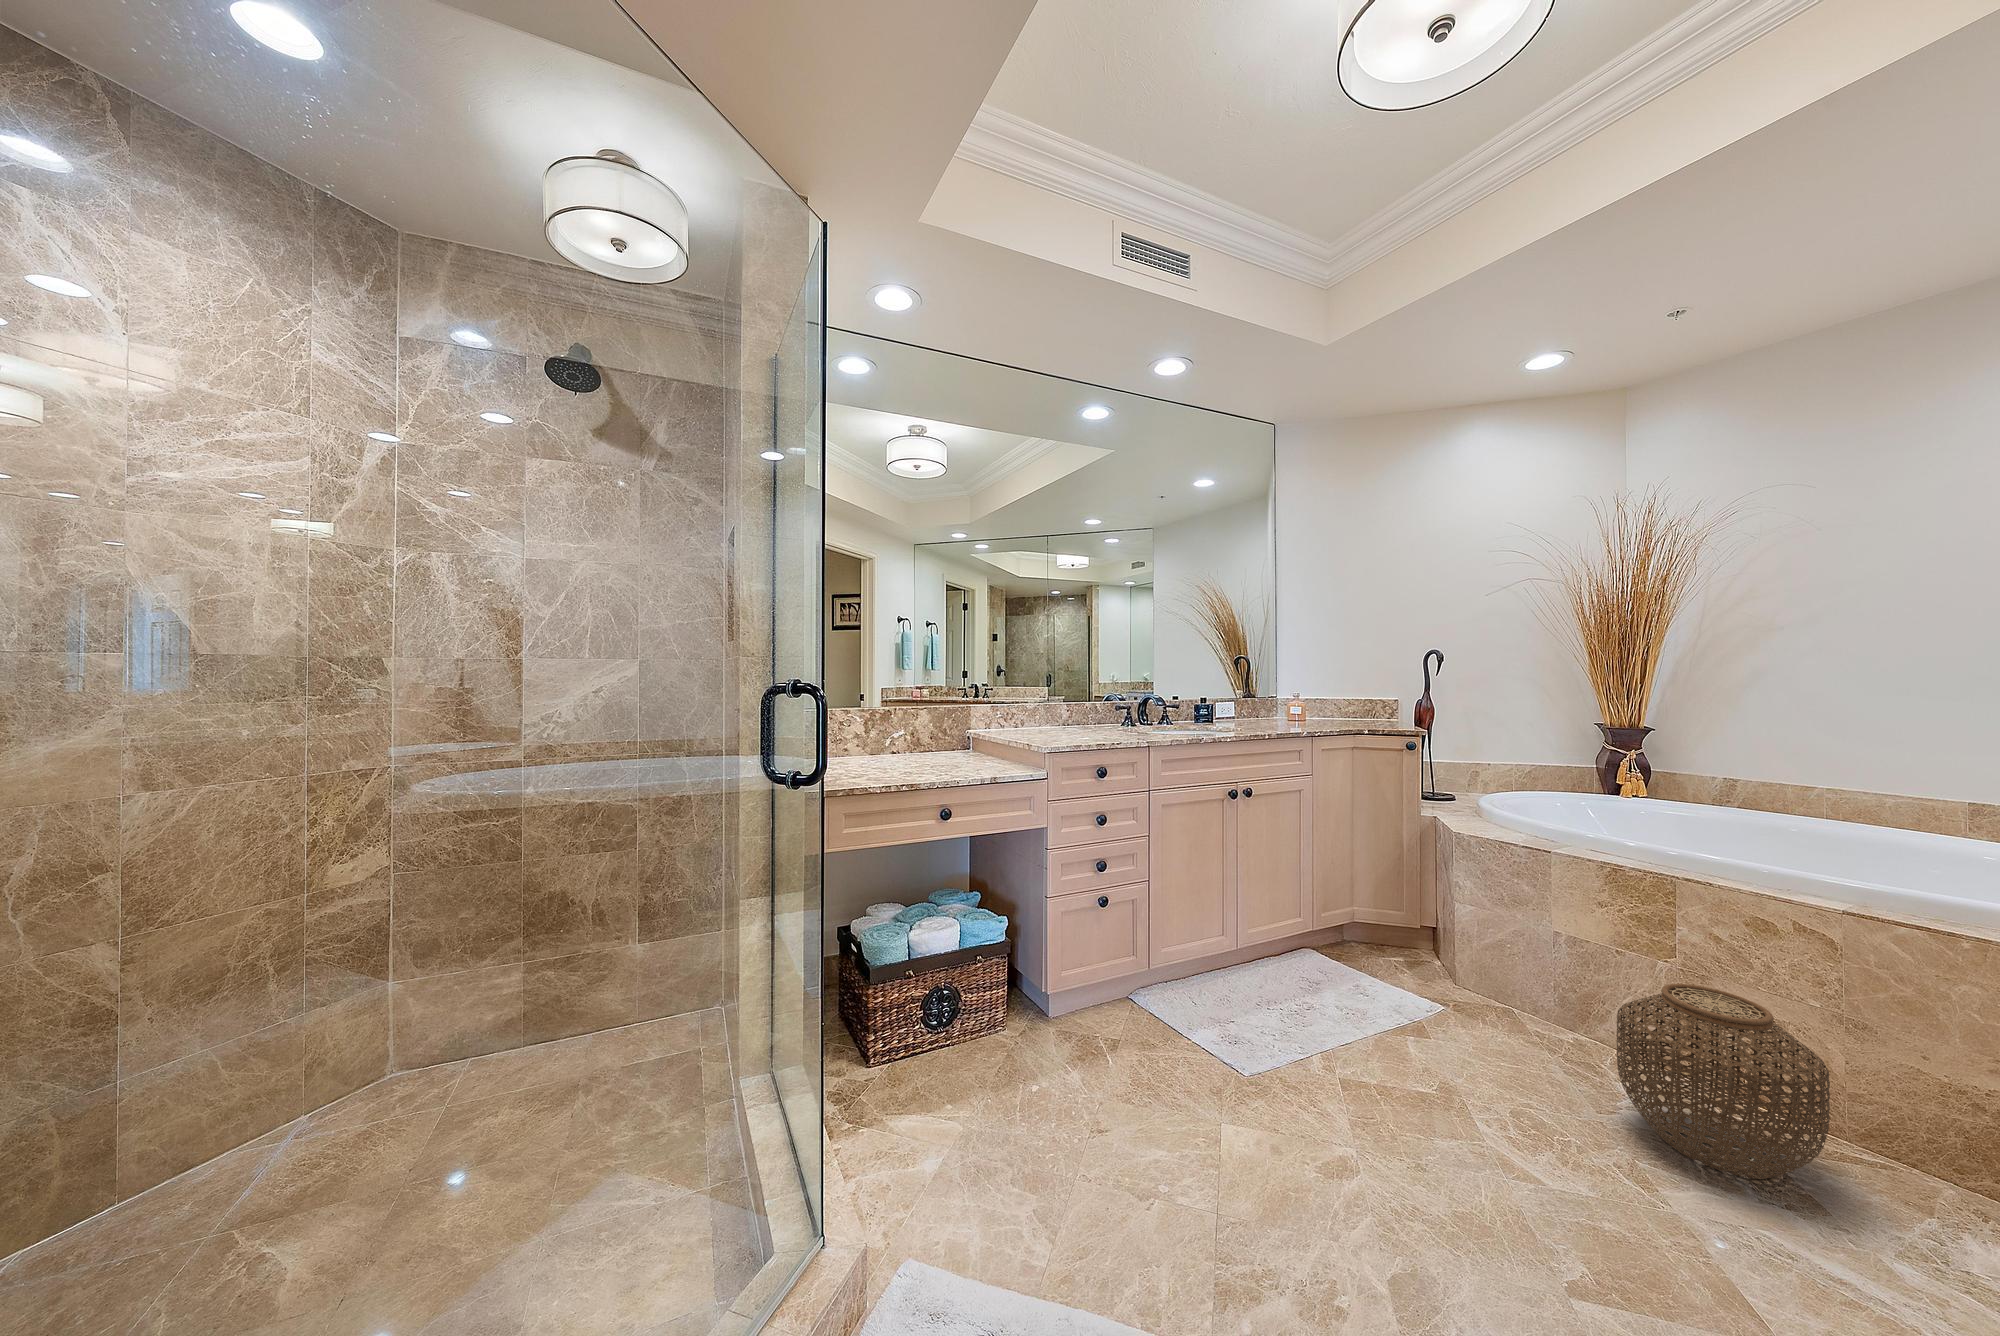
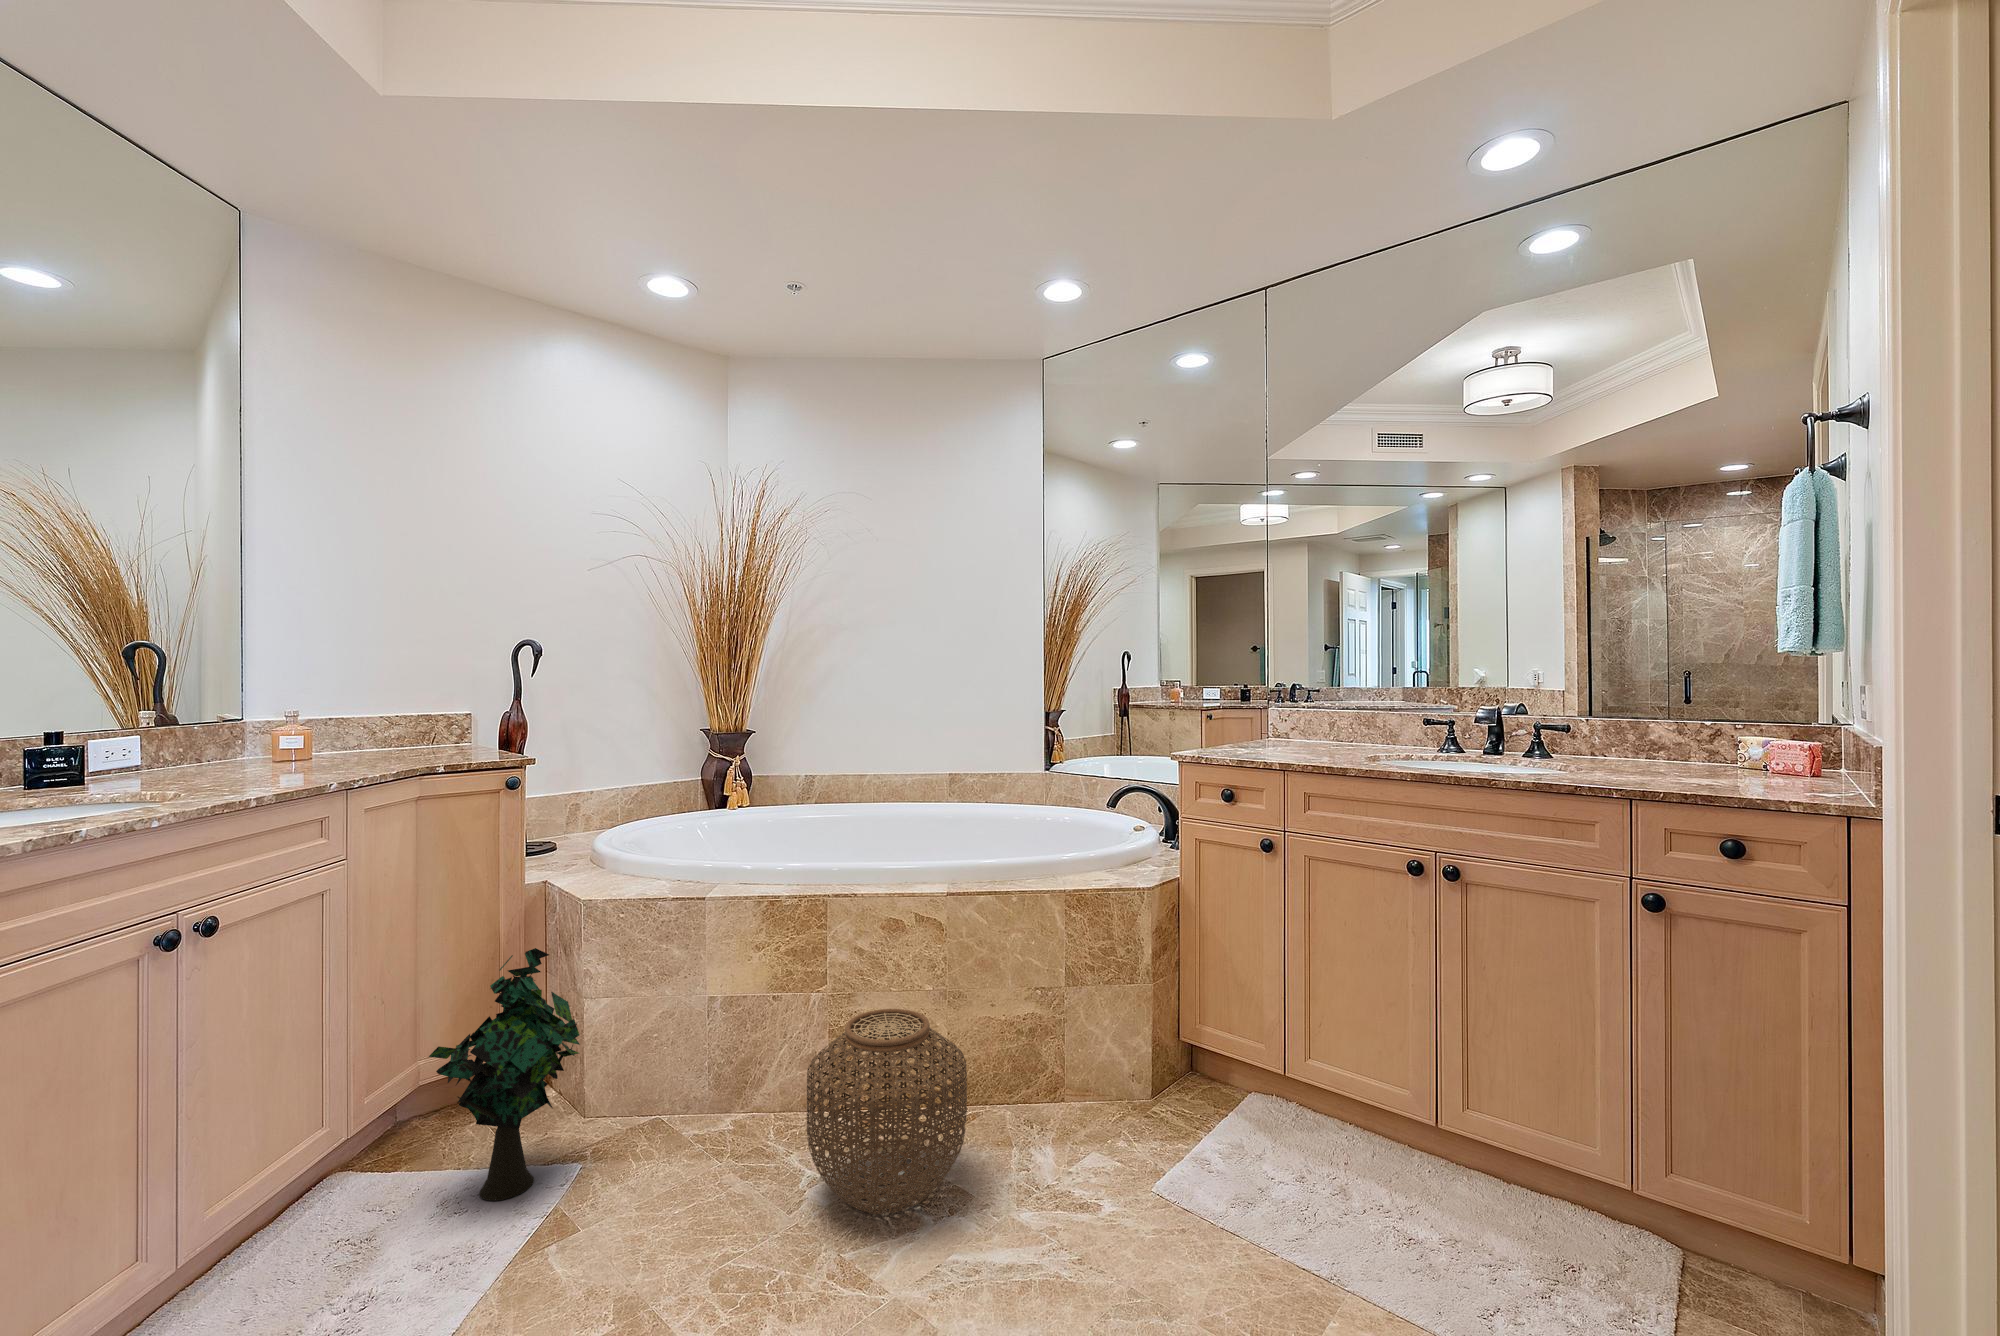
decorative plant: none [1349,852,1445,1000] -> present [429,948,580,1201]

